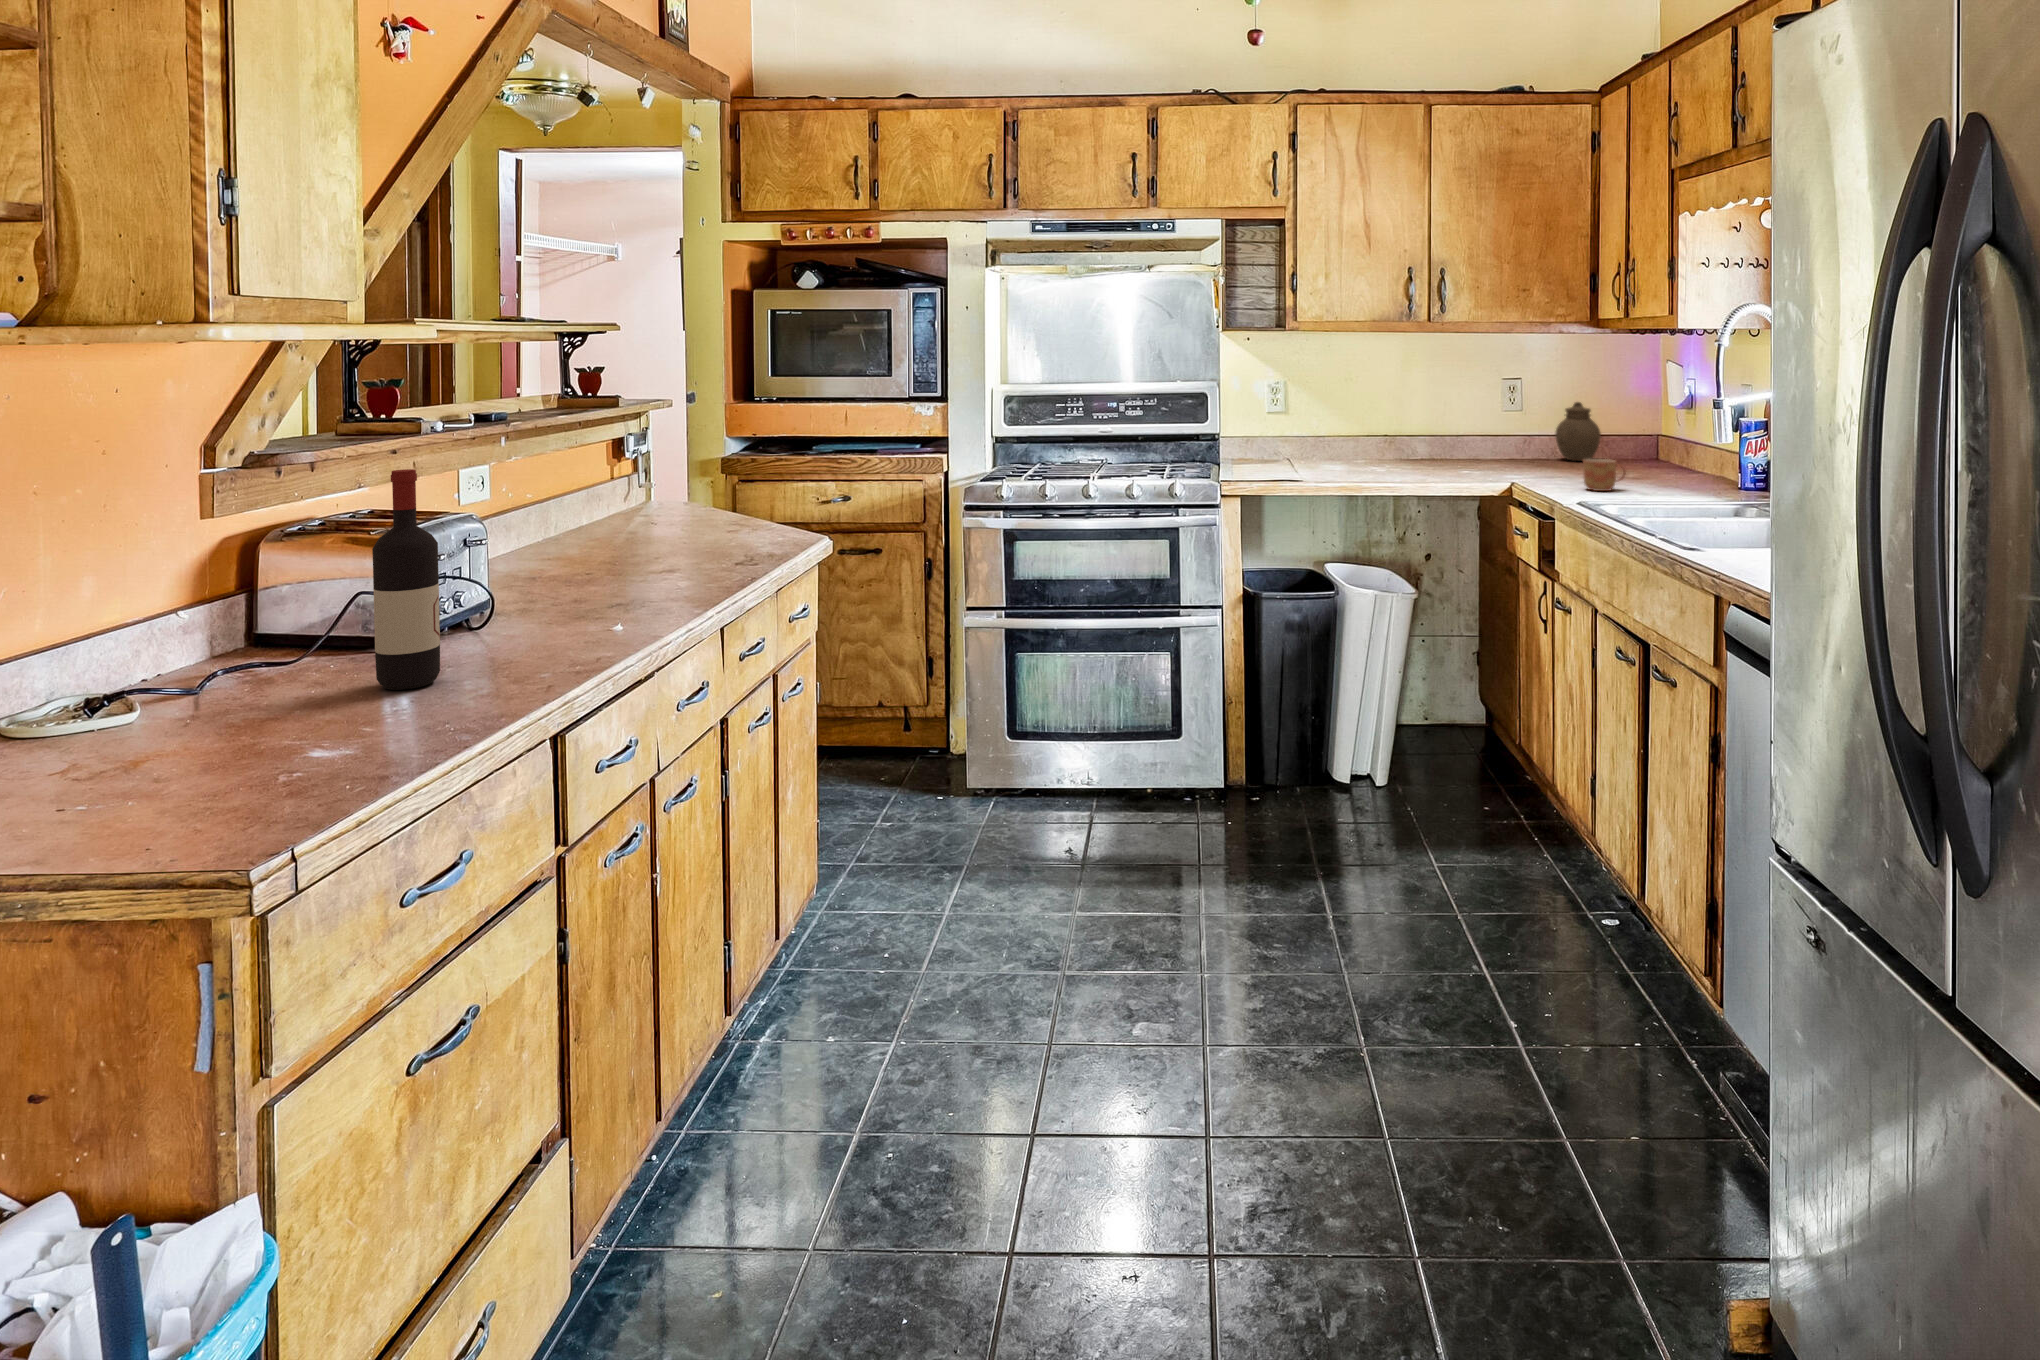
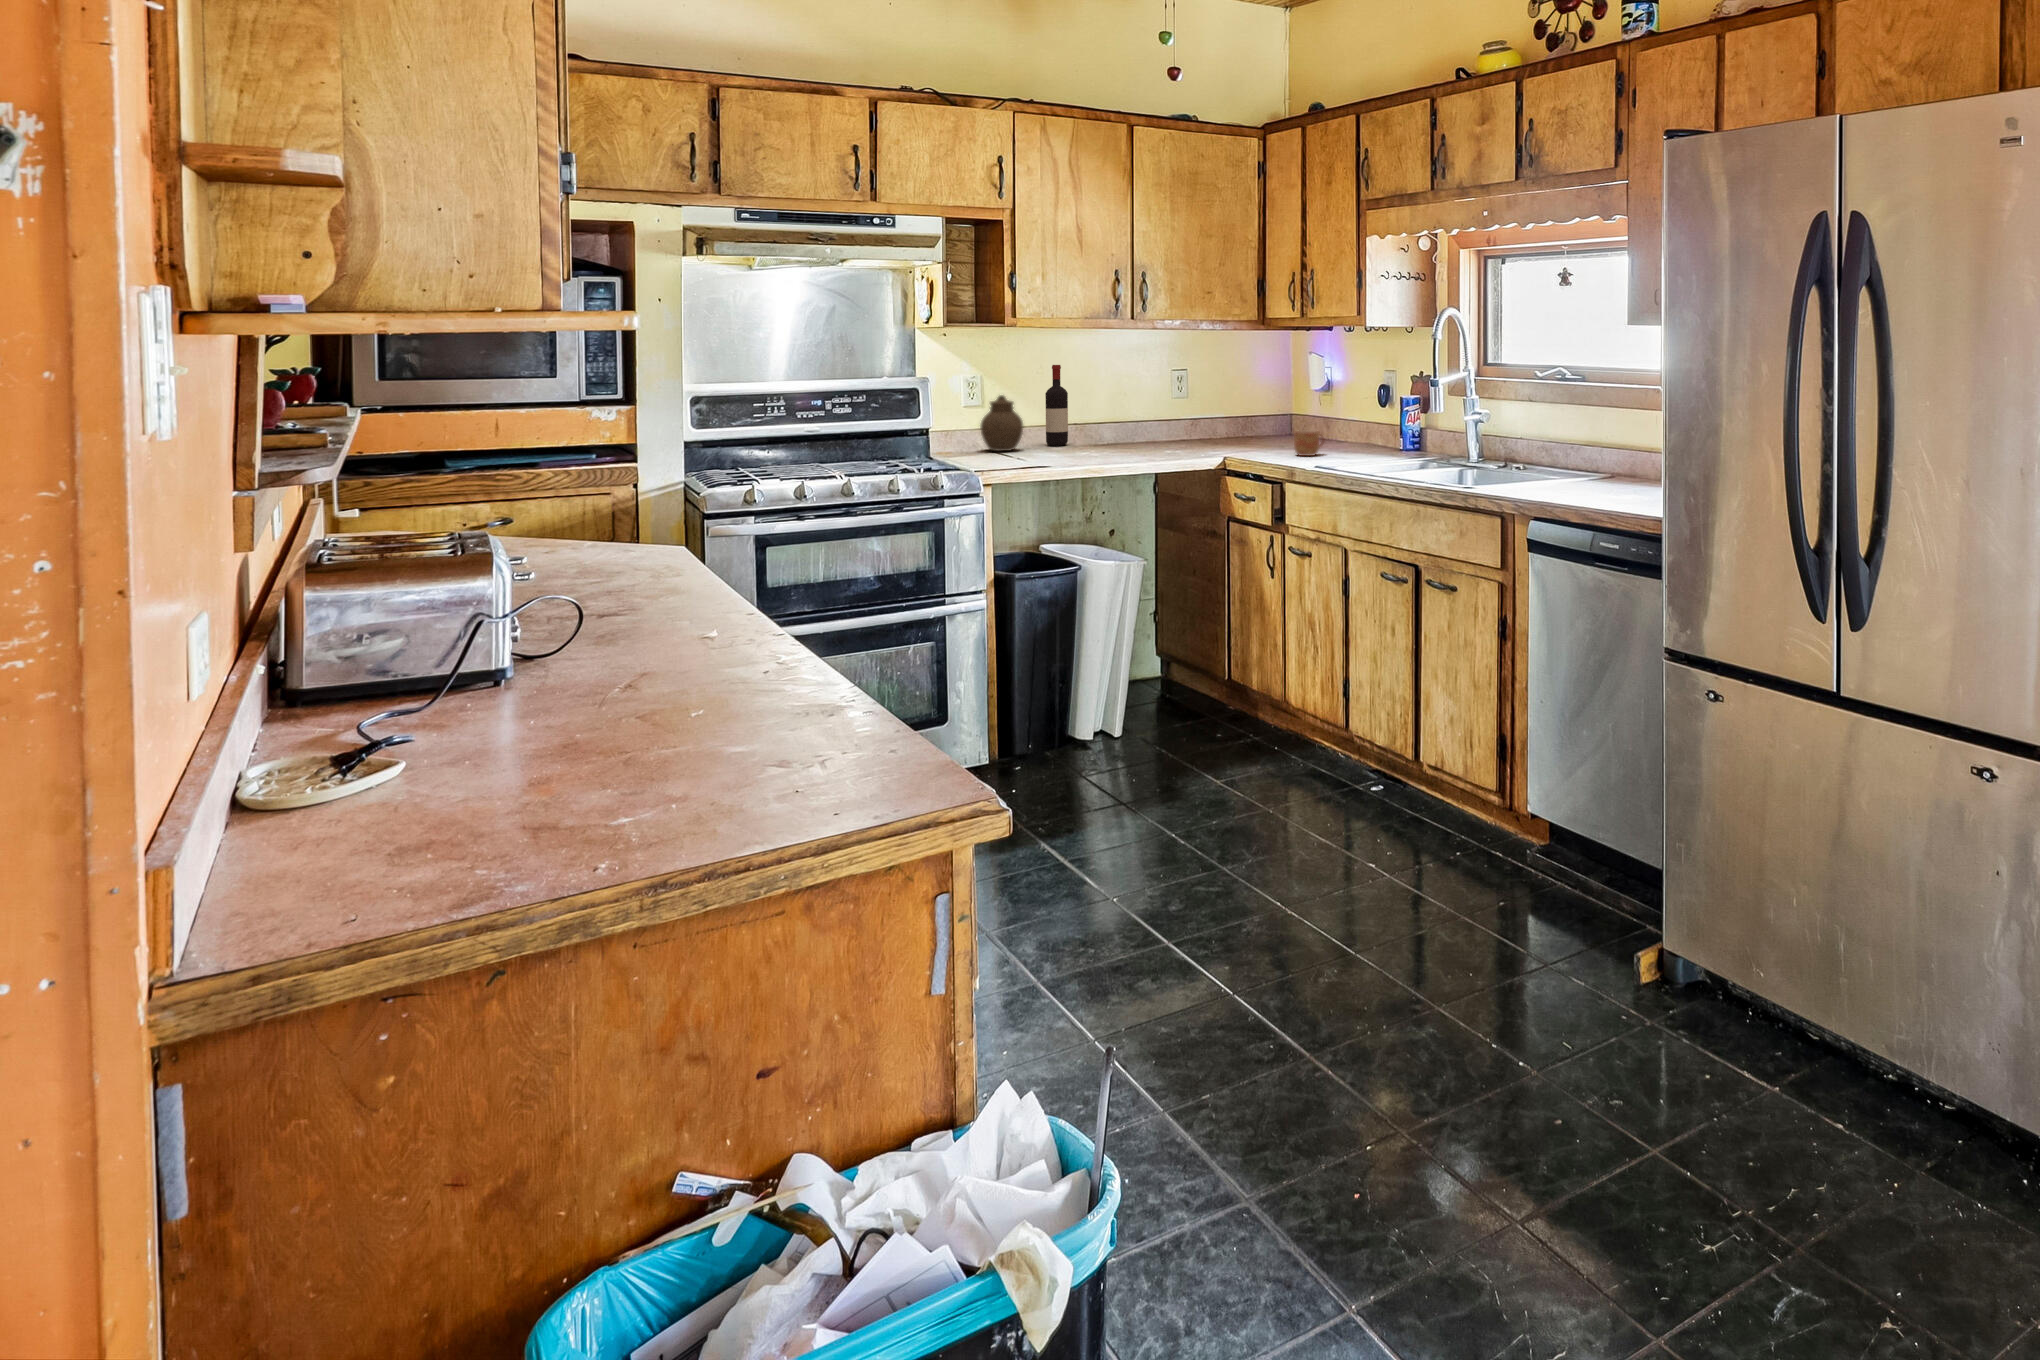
jar: present [1555,402,1601,461] -> present [980,395,1023,451]
wine bottle: present [372,469,440,690] -> present [1045,365,1068,446]

